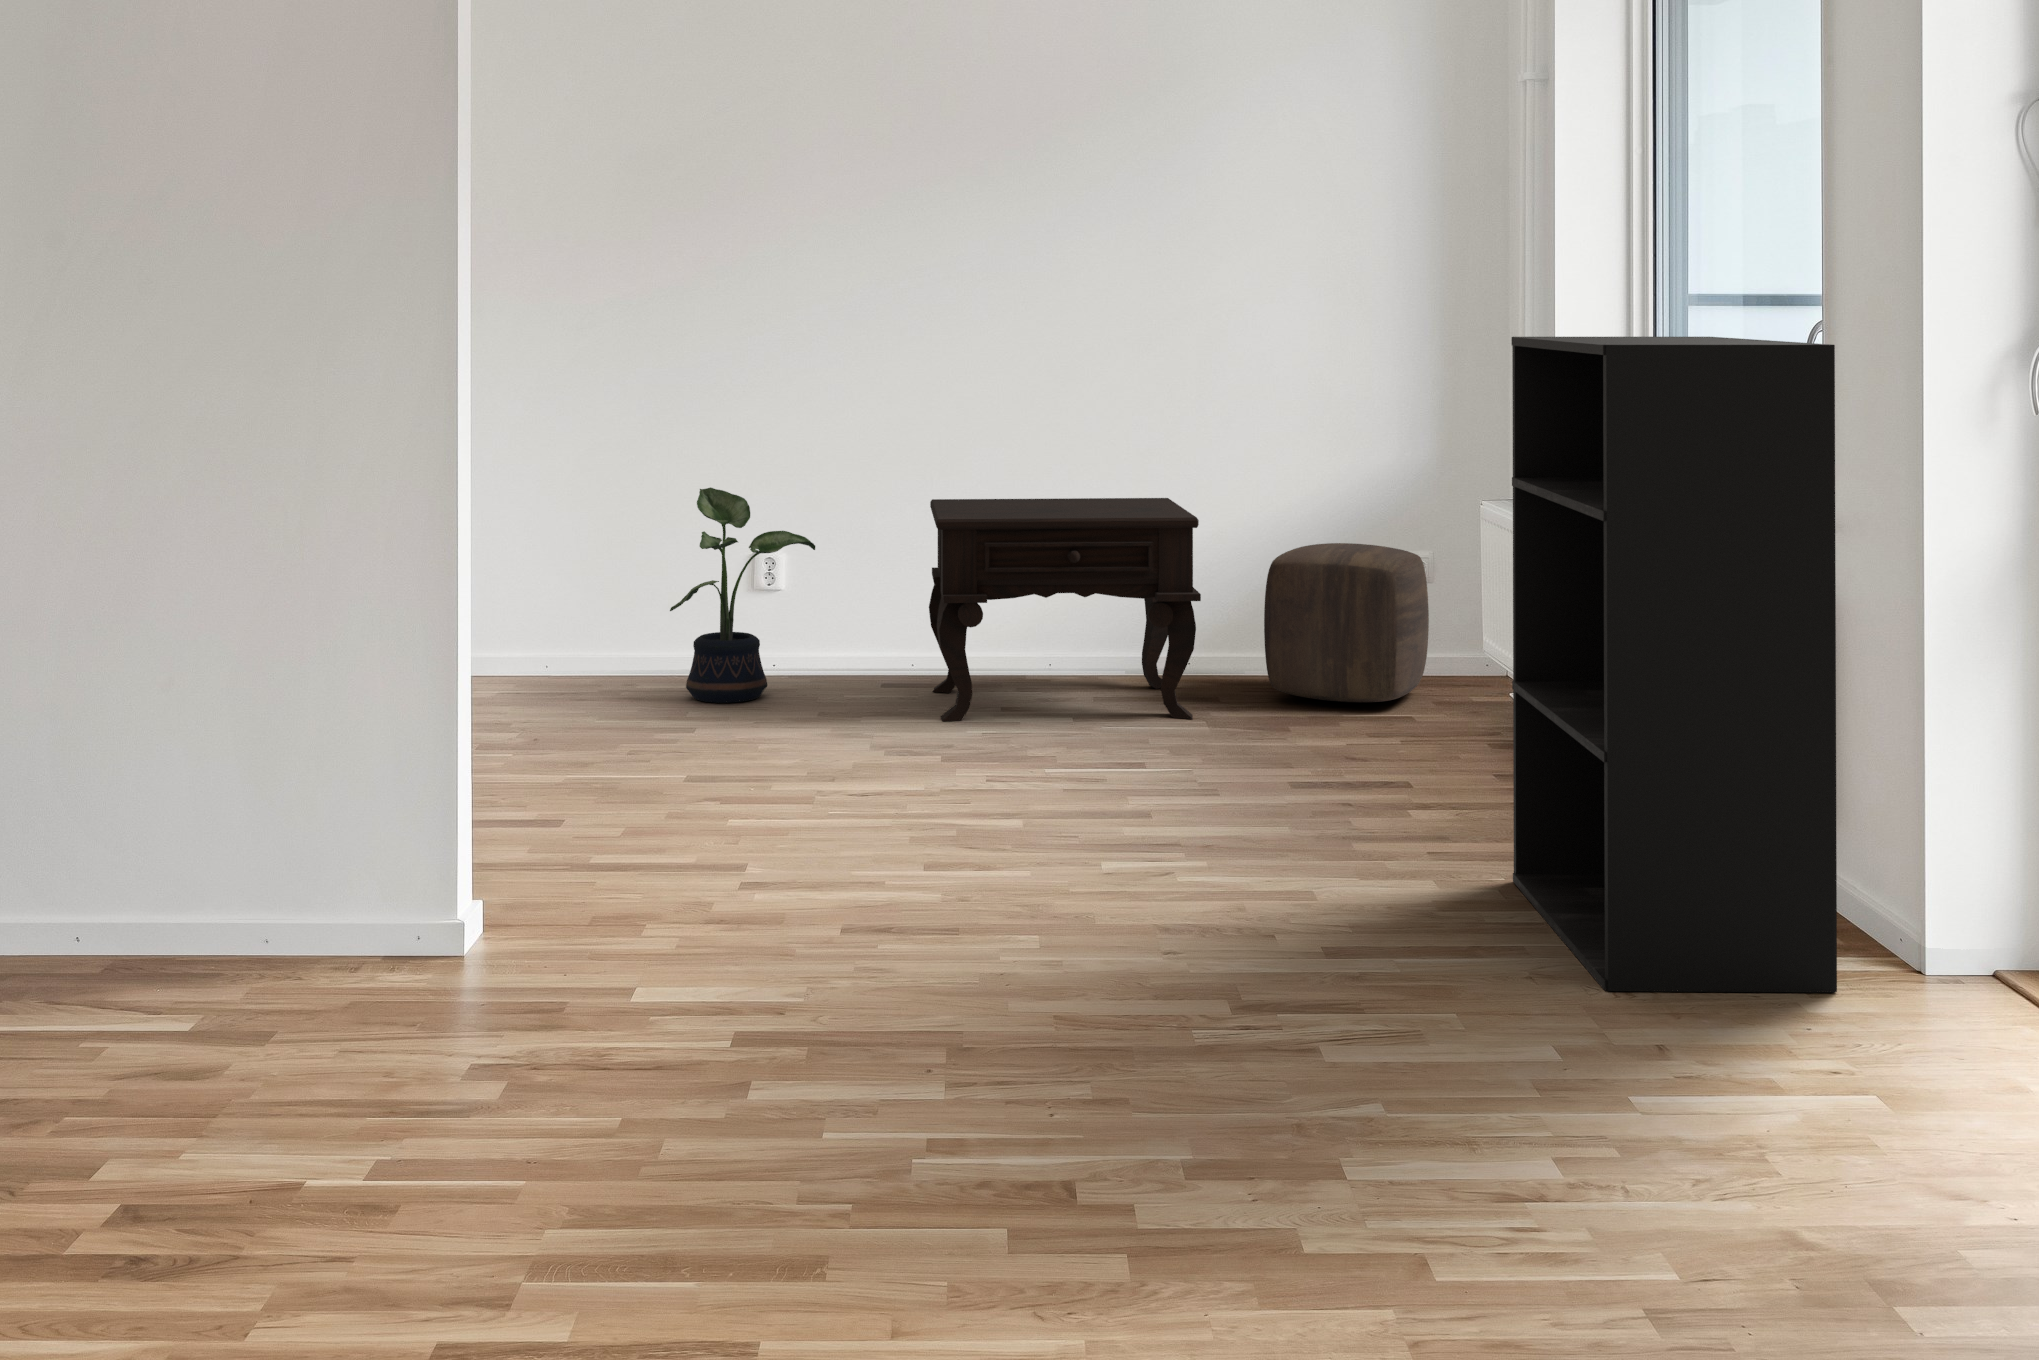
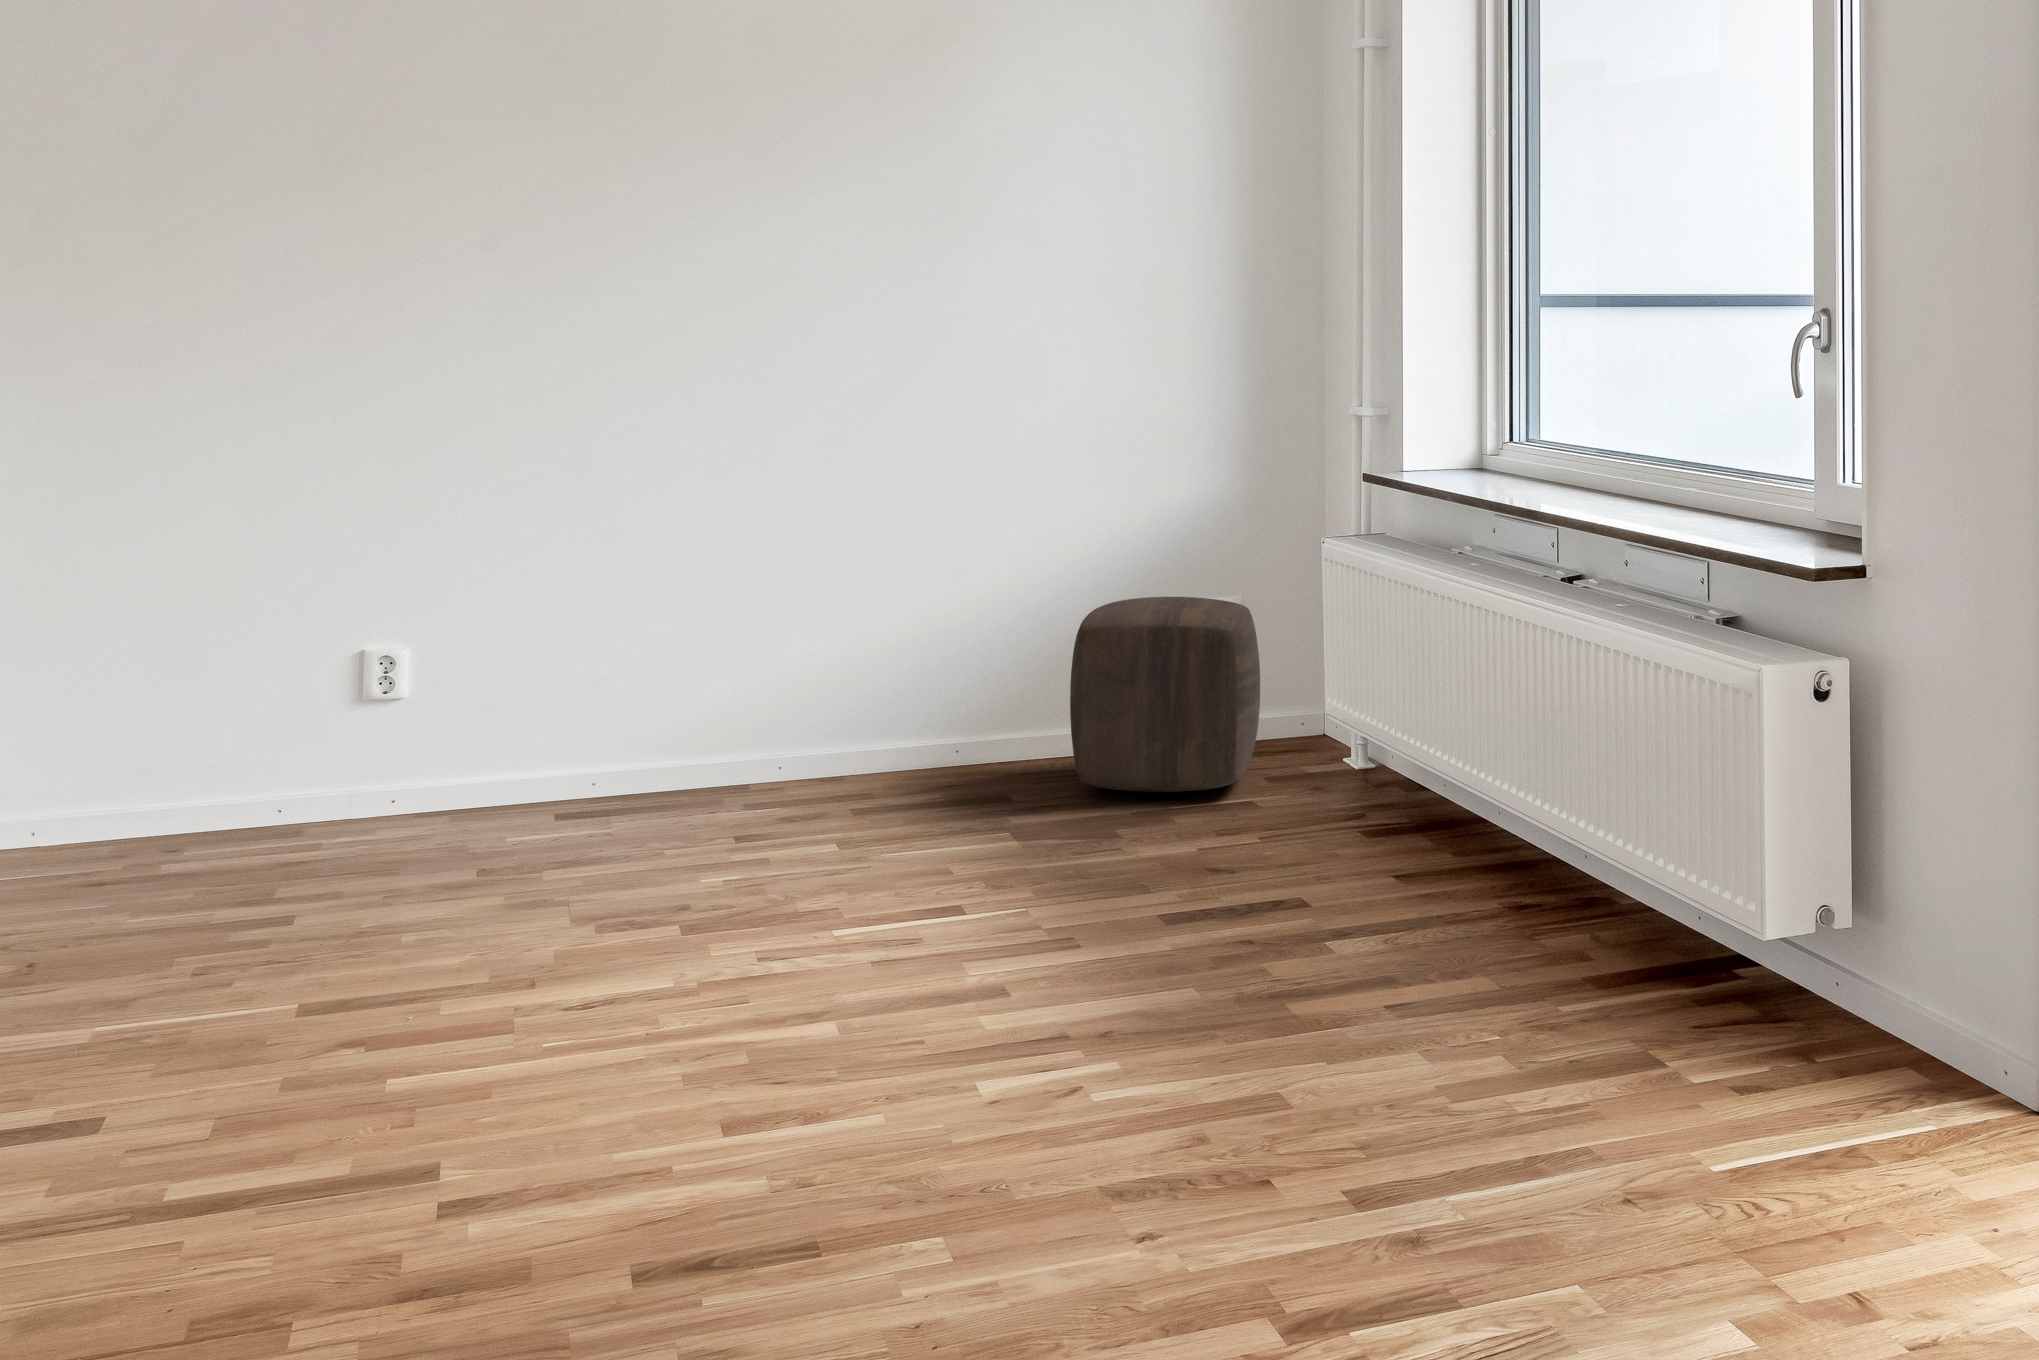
bookshelf: present [1511,337,1837,993] -> none [1513,346,1978,1205]
potted plant: present [670,487,815,703] -> none [236,566,460,874]
side table: present [929,498,1201,721] -> none [624,551,1007,871]

